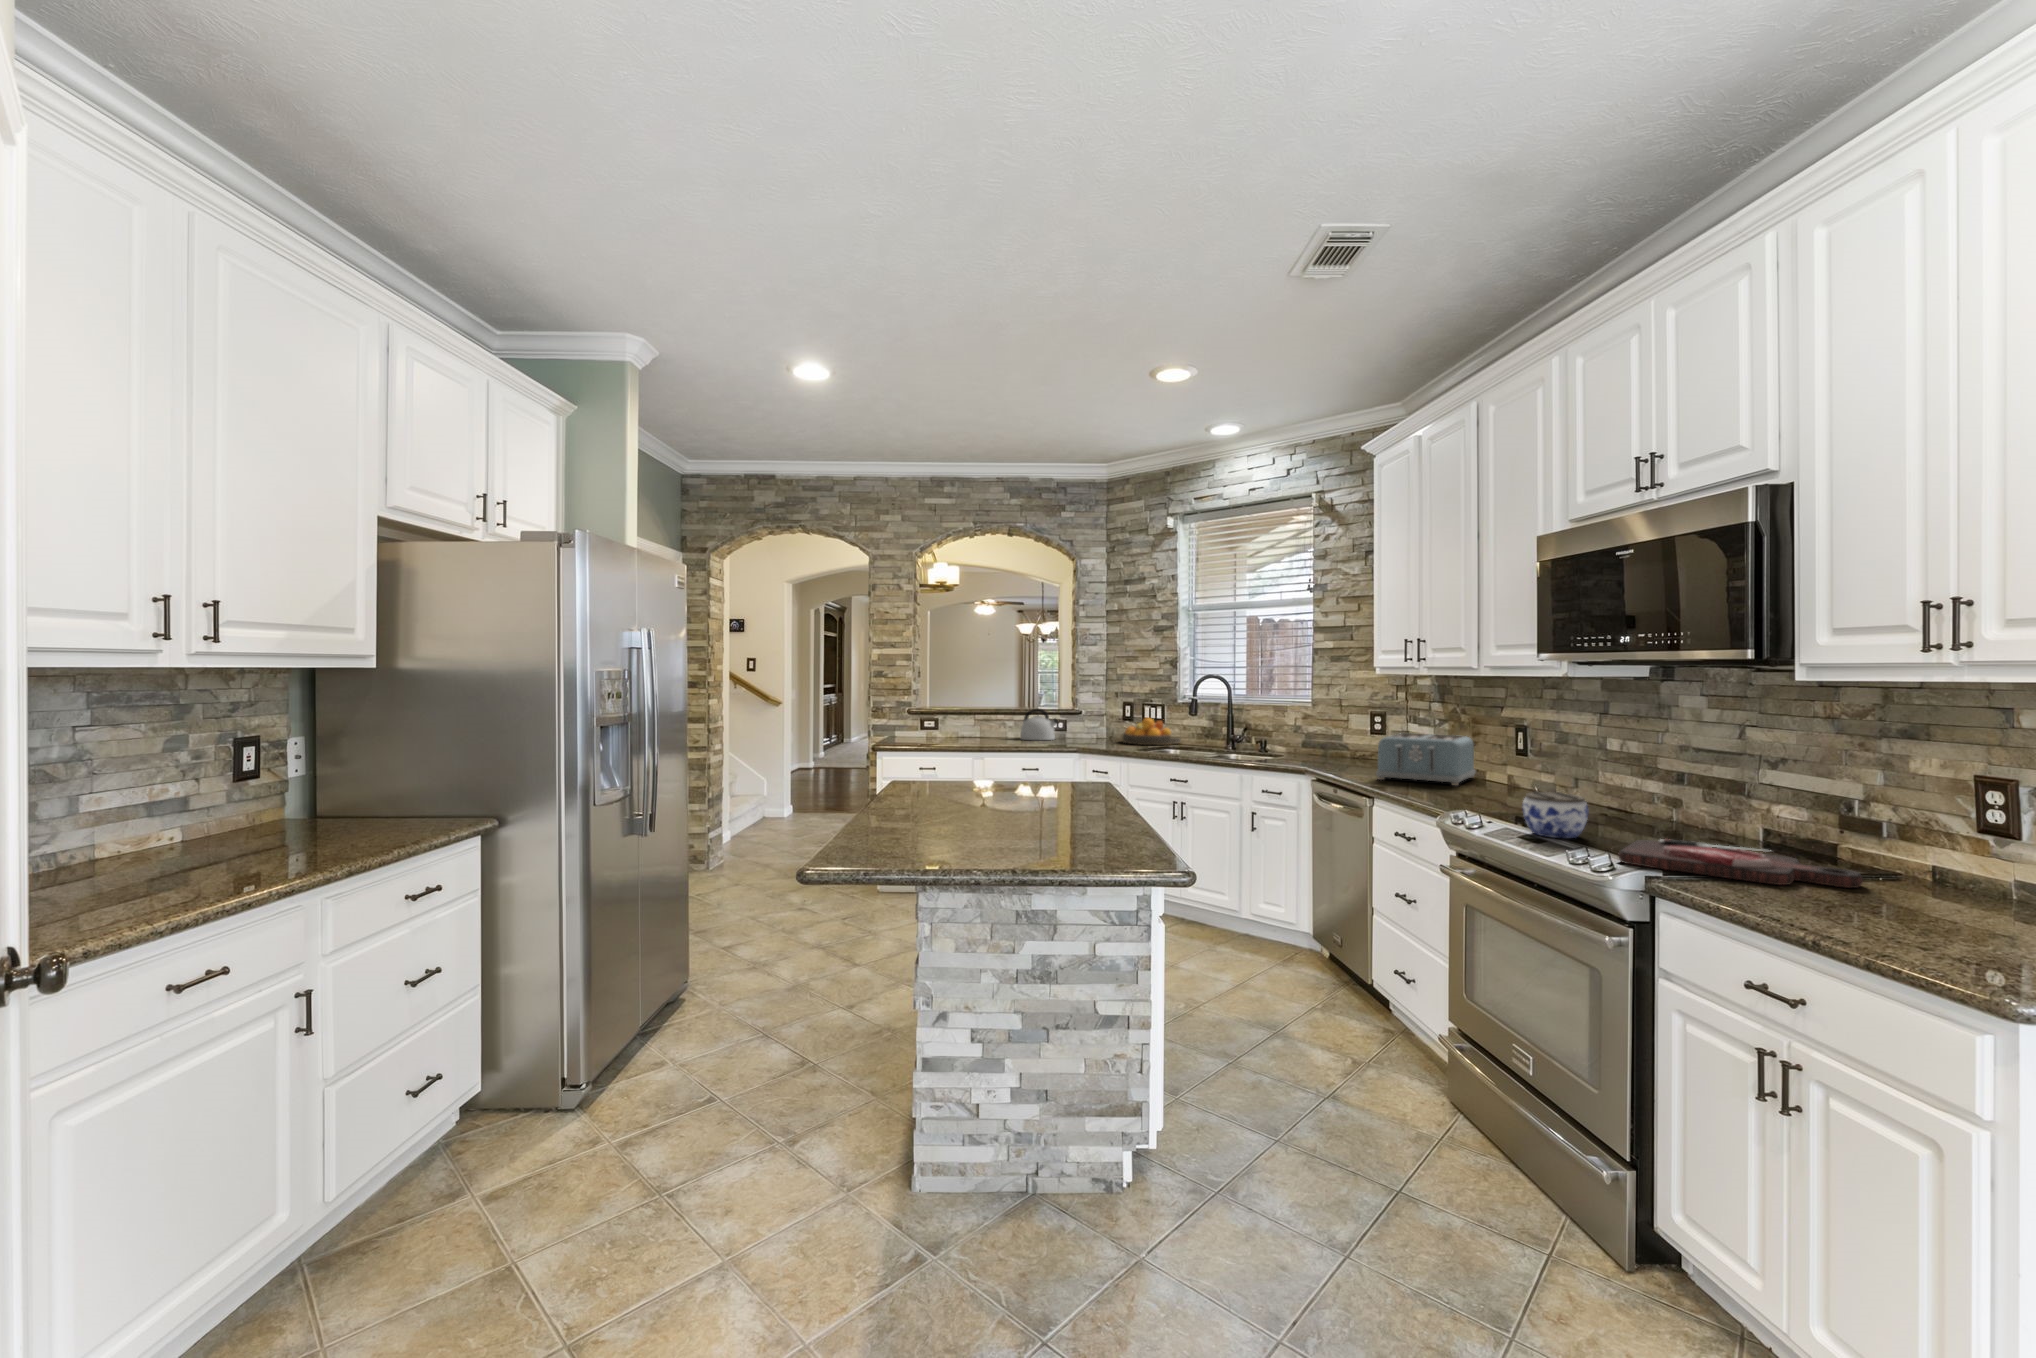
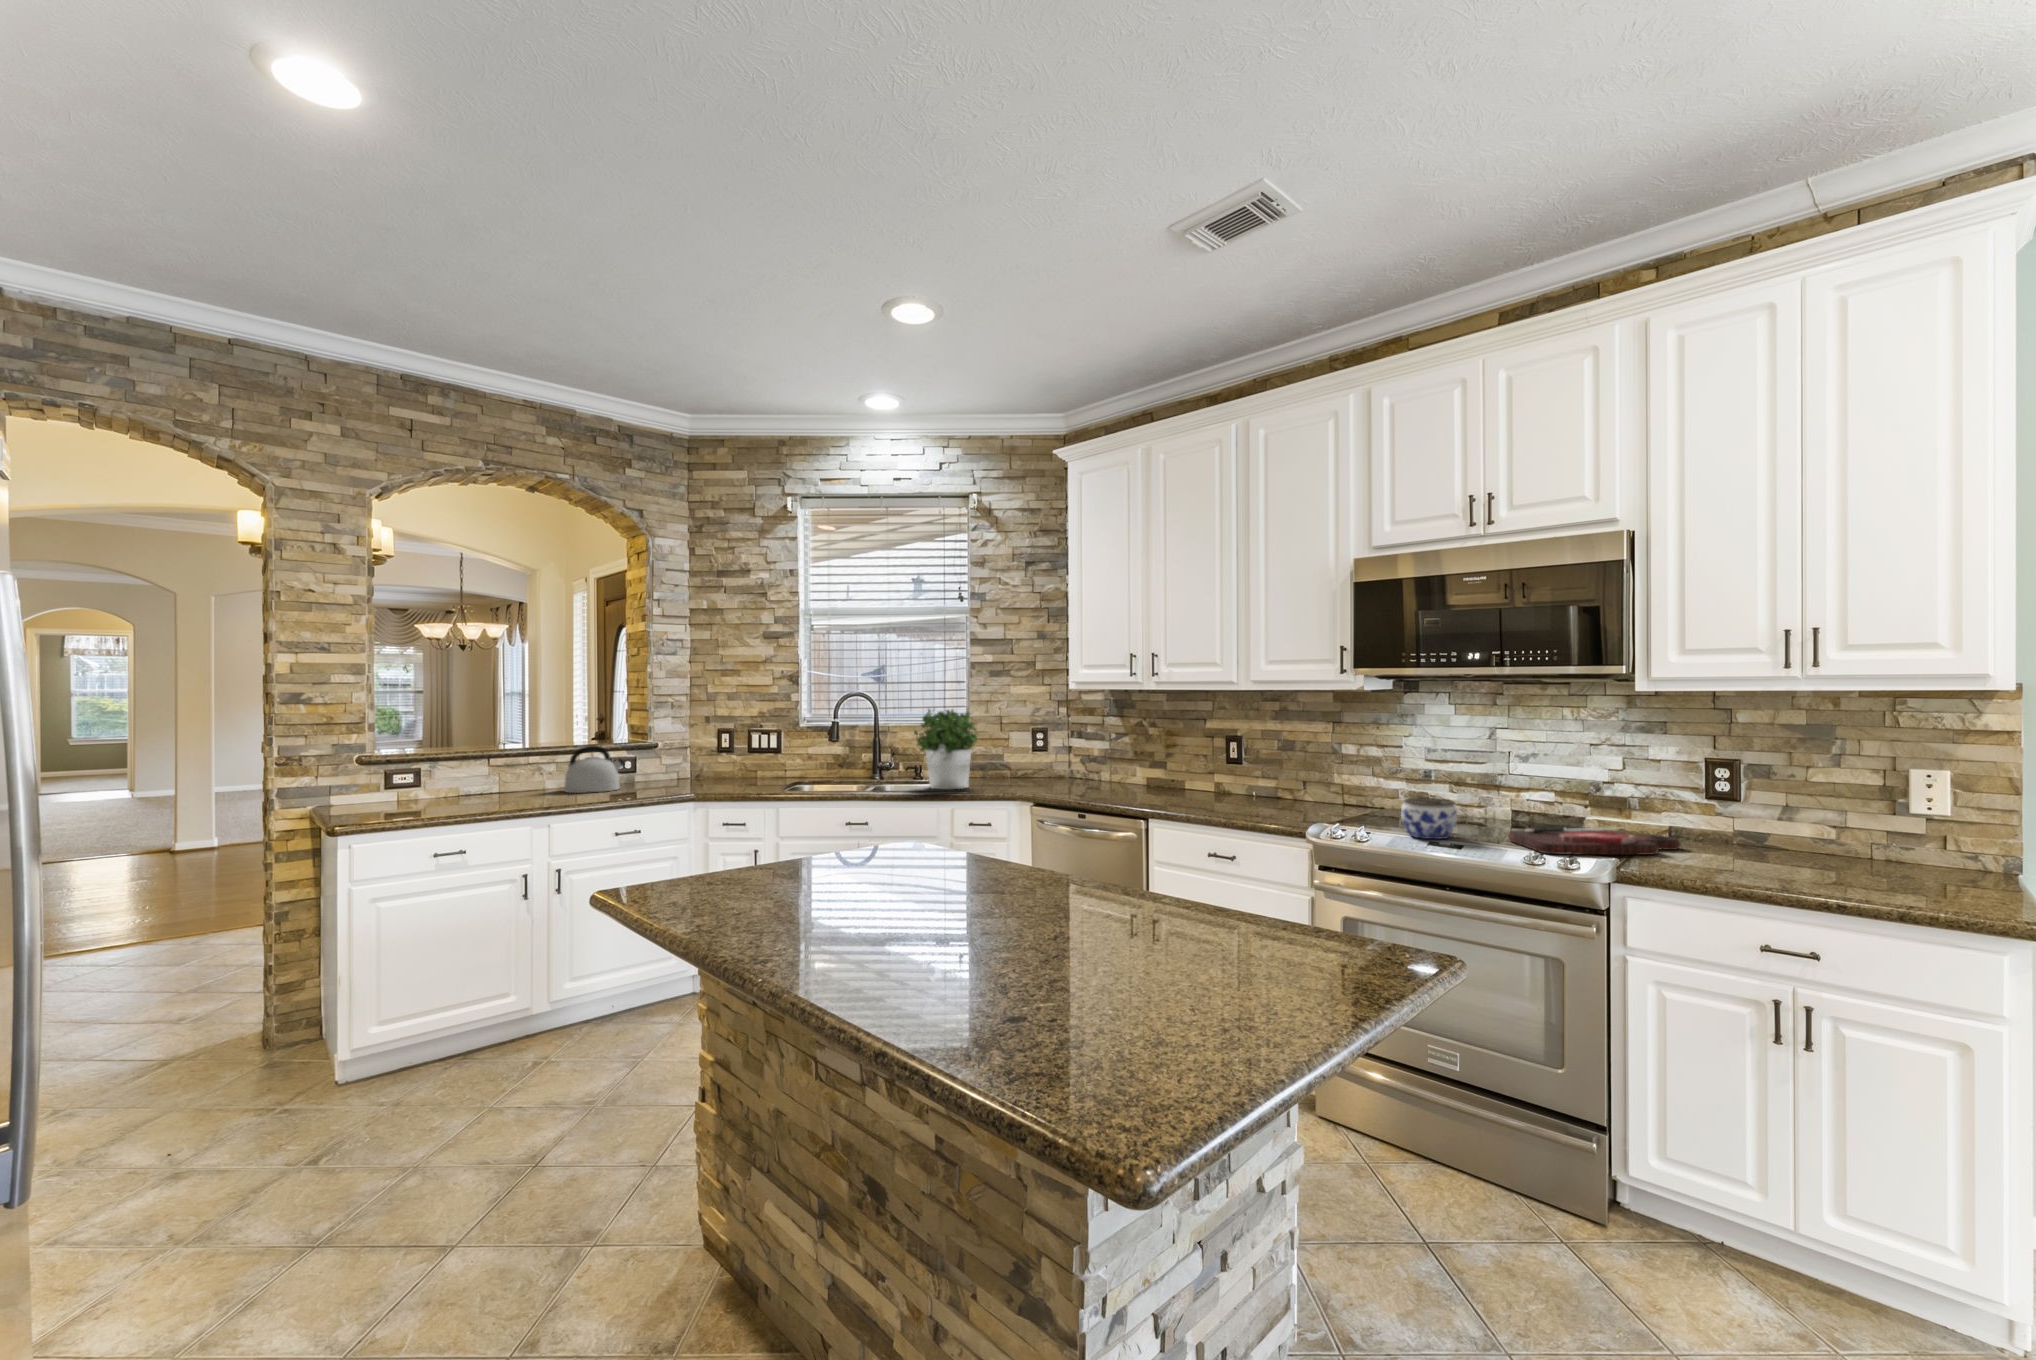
potted plant: none [1237,688,1294,758] -> present [914,710,978,789]
fruit bowl: present [1123,718,1181,745] -> none [725,748,803,786]
toaster: present [1376,733,1476,786] -> none [1116,750,1208,801]

